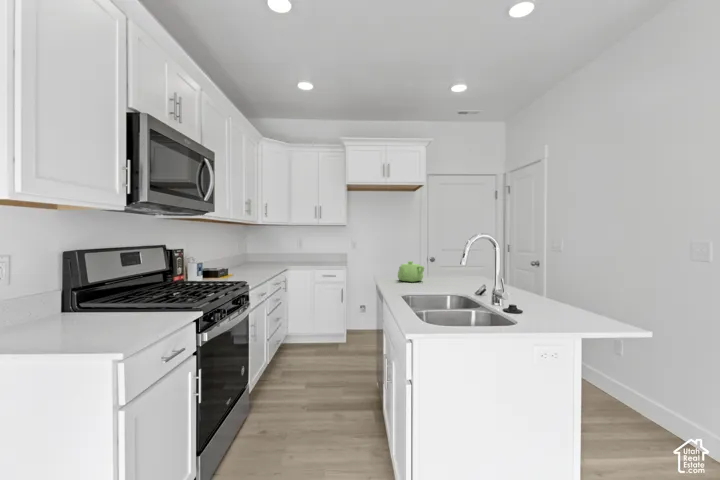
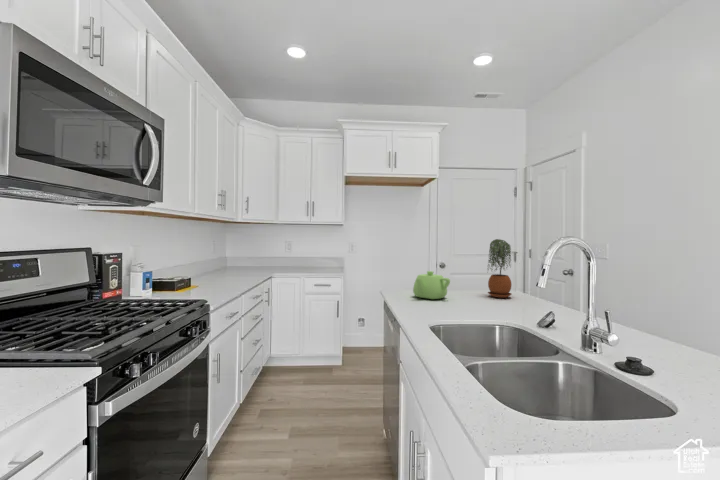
potted plant: none [454,236,473,281] -> present [488,239,511,298]

